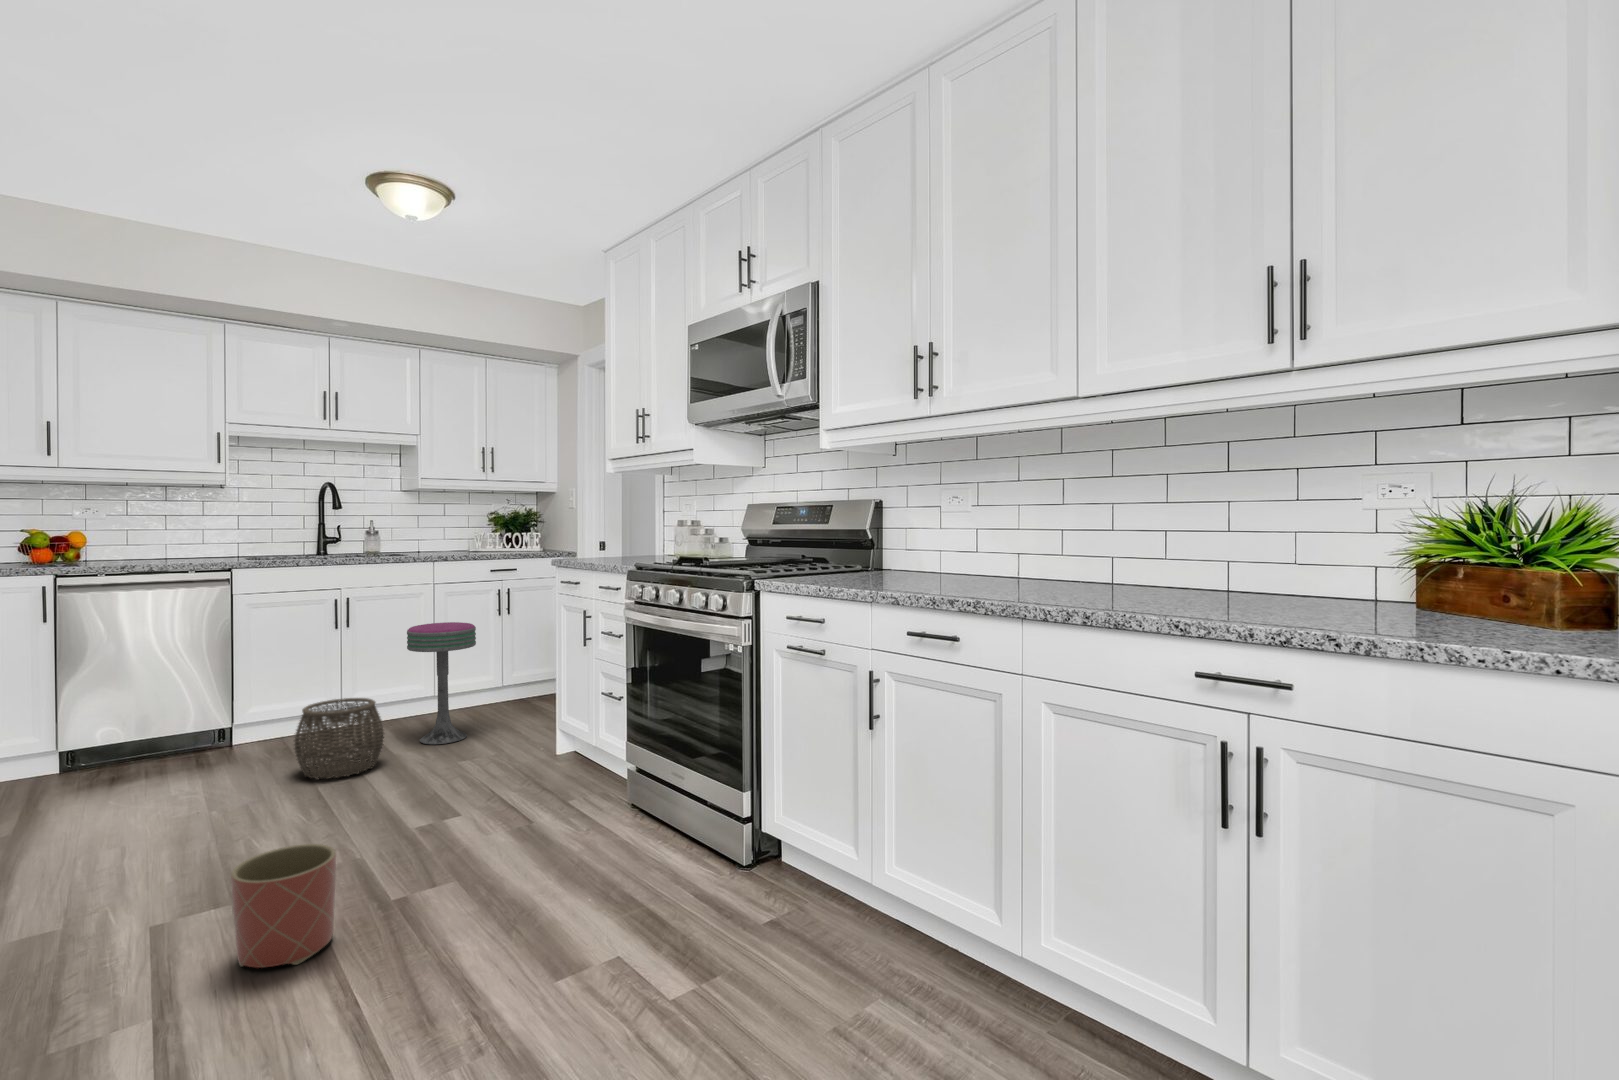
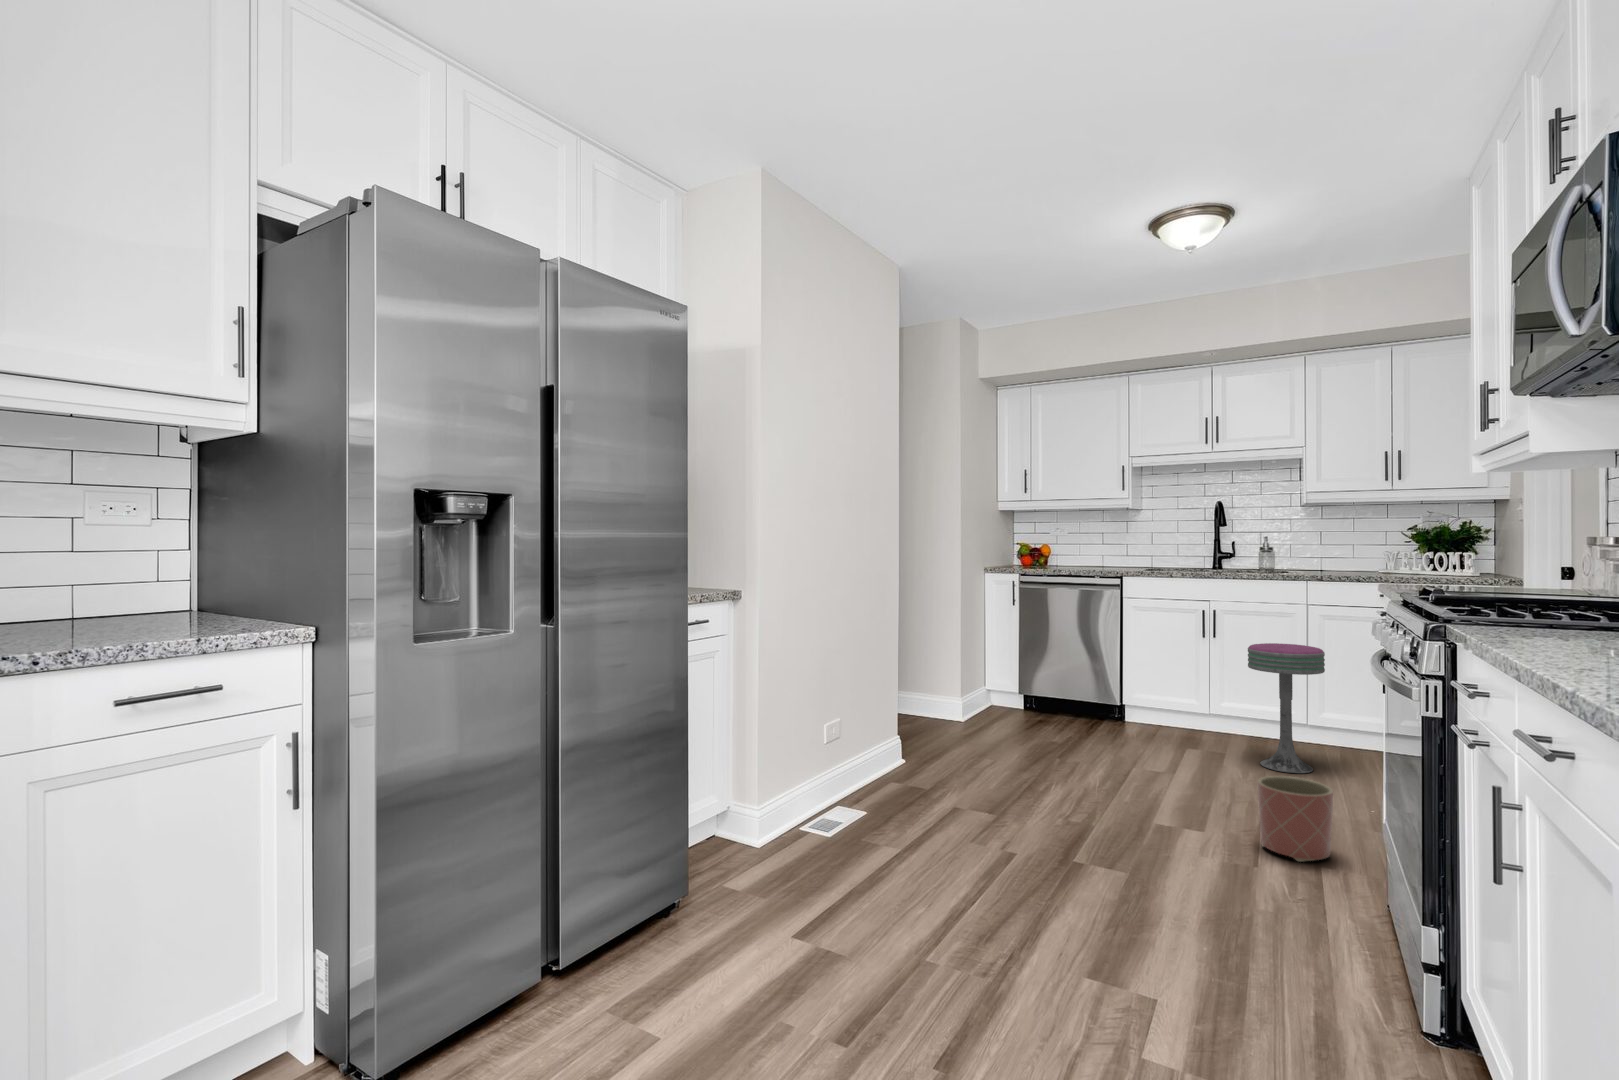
woven basket: present [294,698,384,779] -> none [1130,698,1208,771]
planter: present [231,844,336,968] -> present [1258,776,1333,862]

